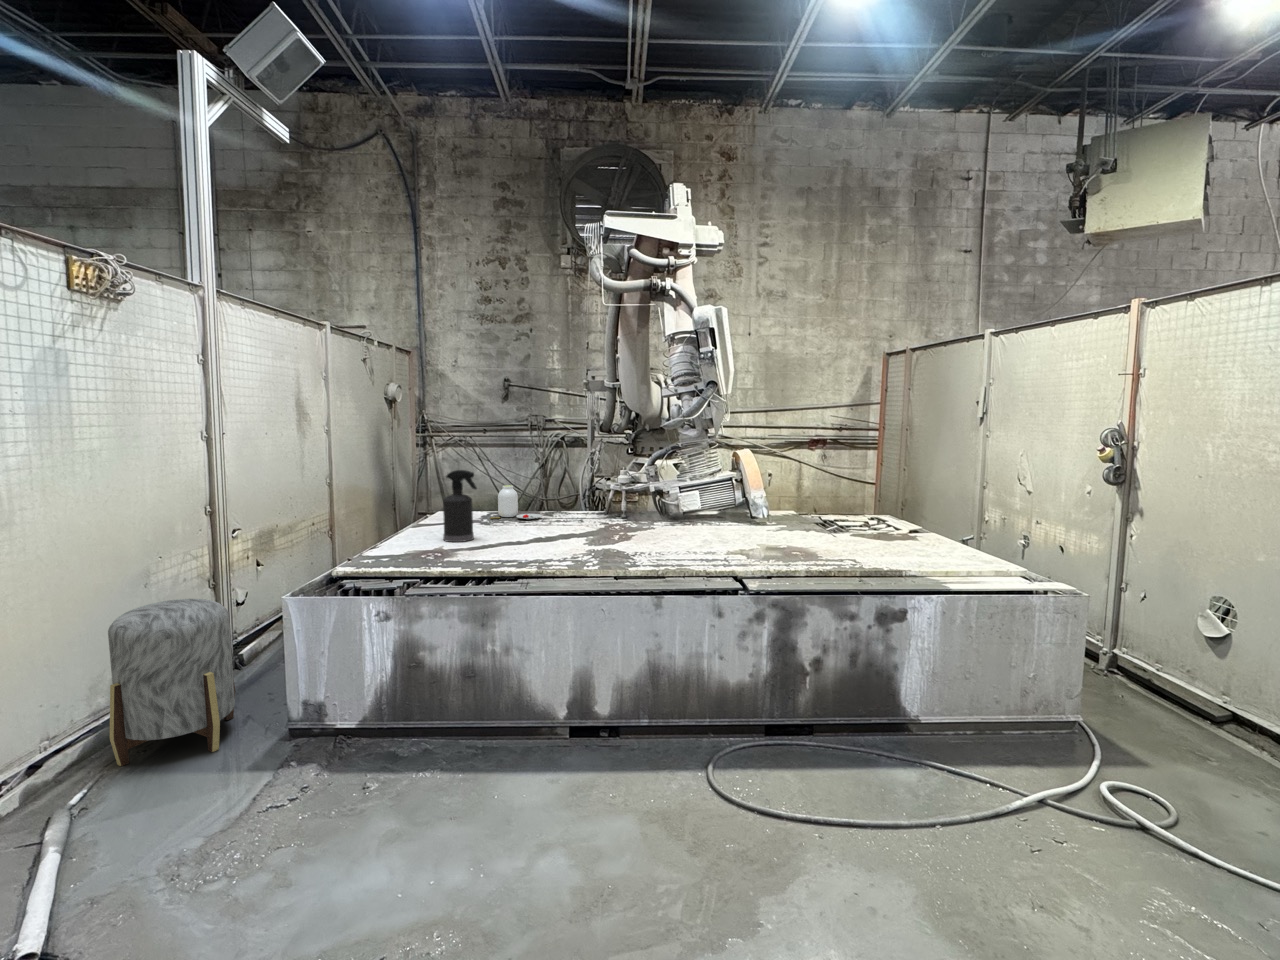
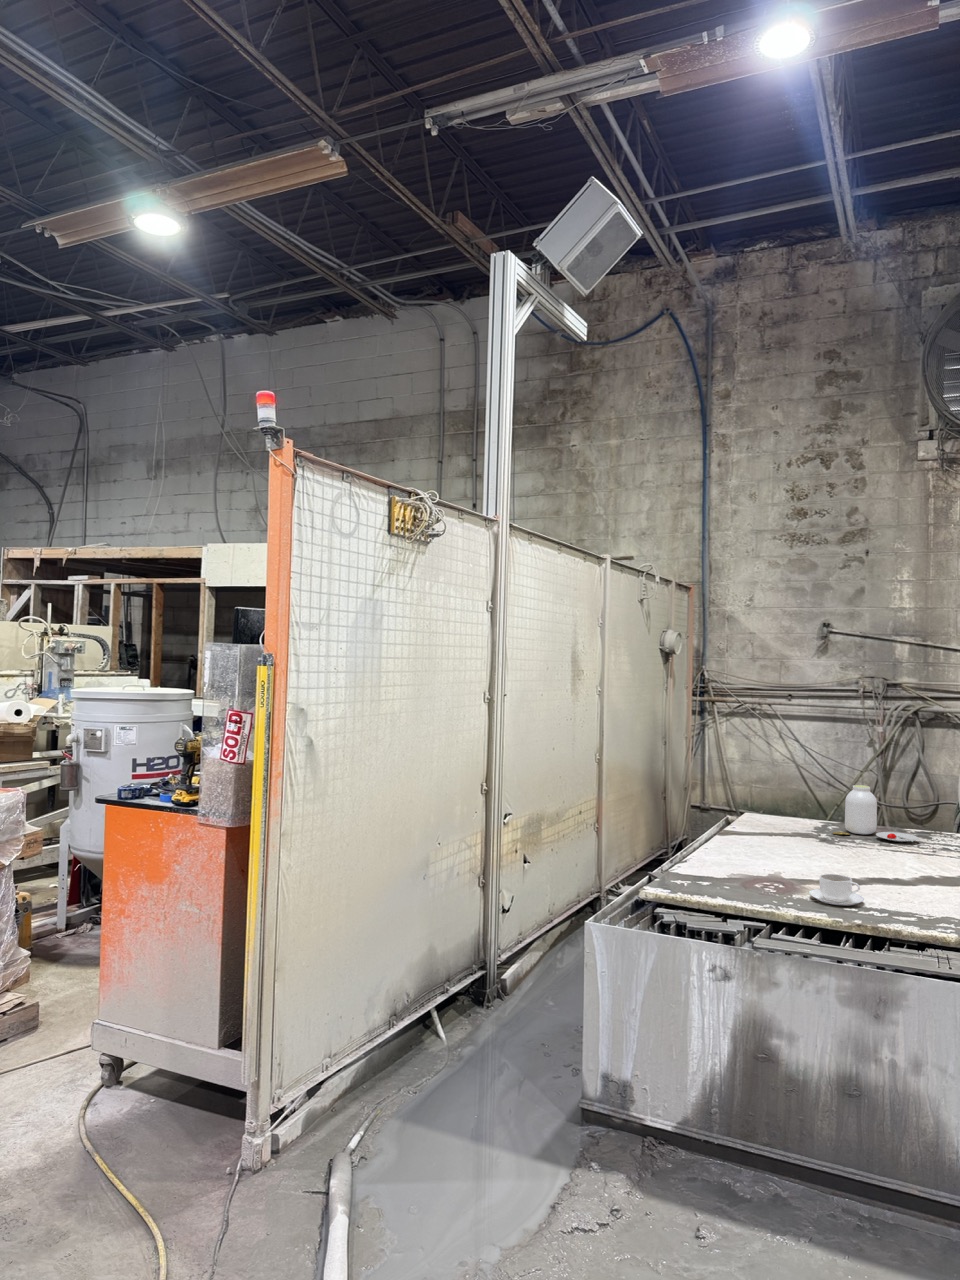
spray bottle: present [443,470,477,542] -> none [780,762,835,870]
coffee cup: none [452,541,487,561] -> present [809,874,864,906]
stool: present [108,599,236,766] -> none [385,902,514,1115]

